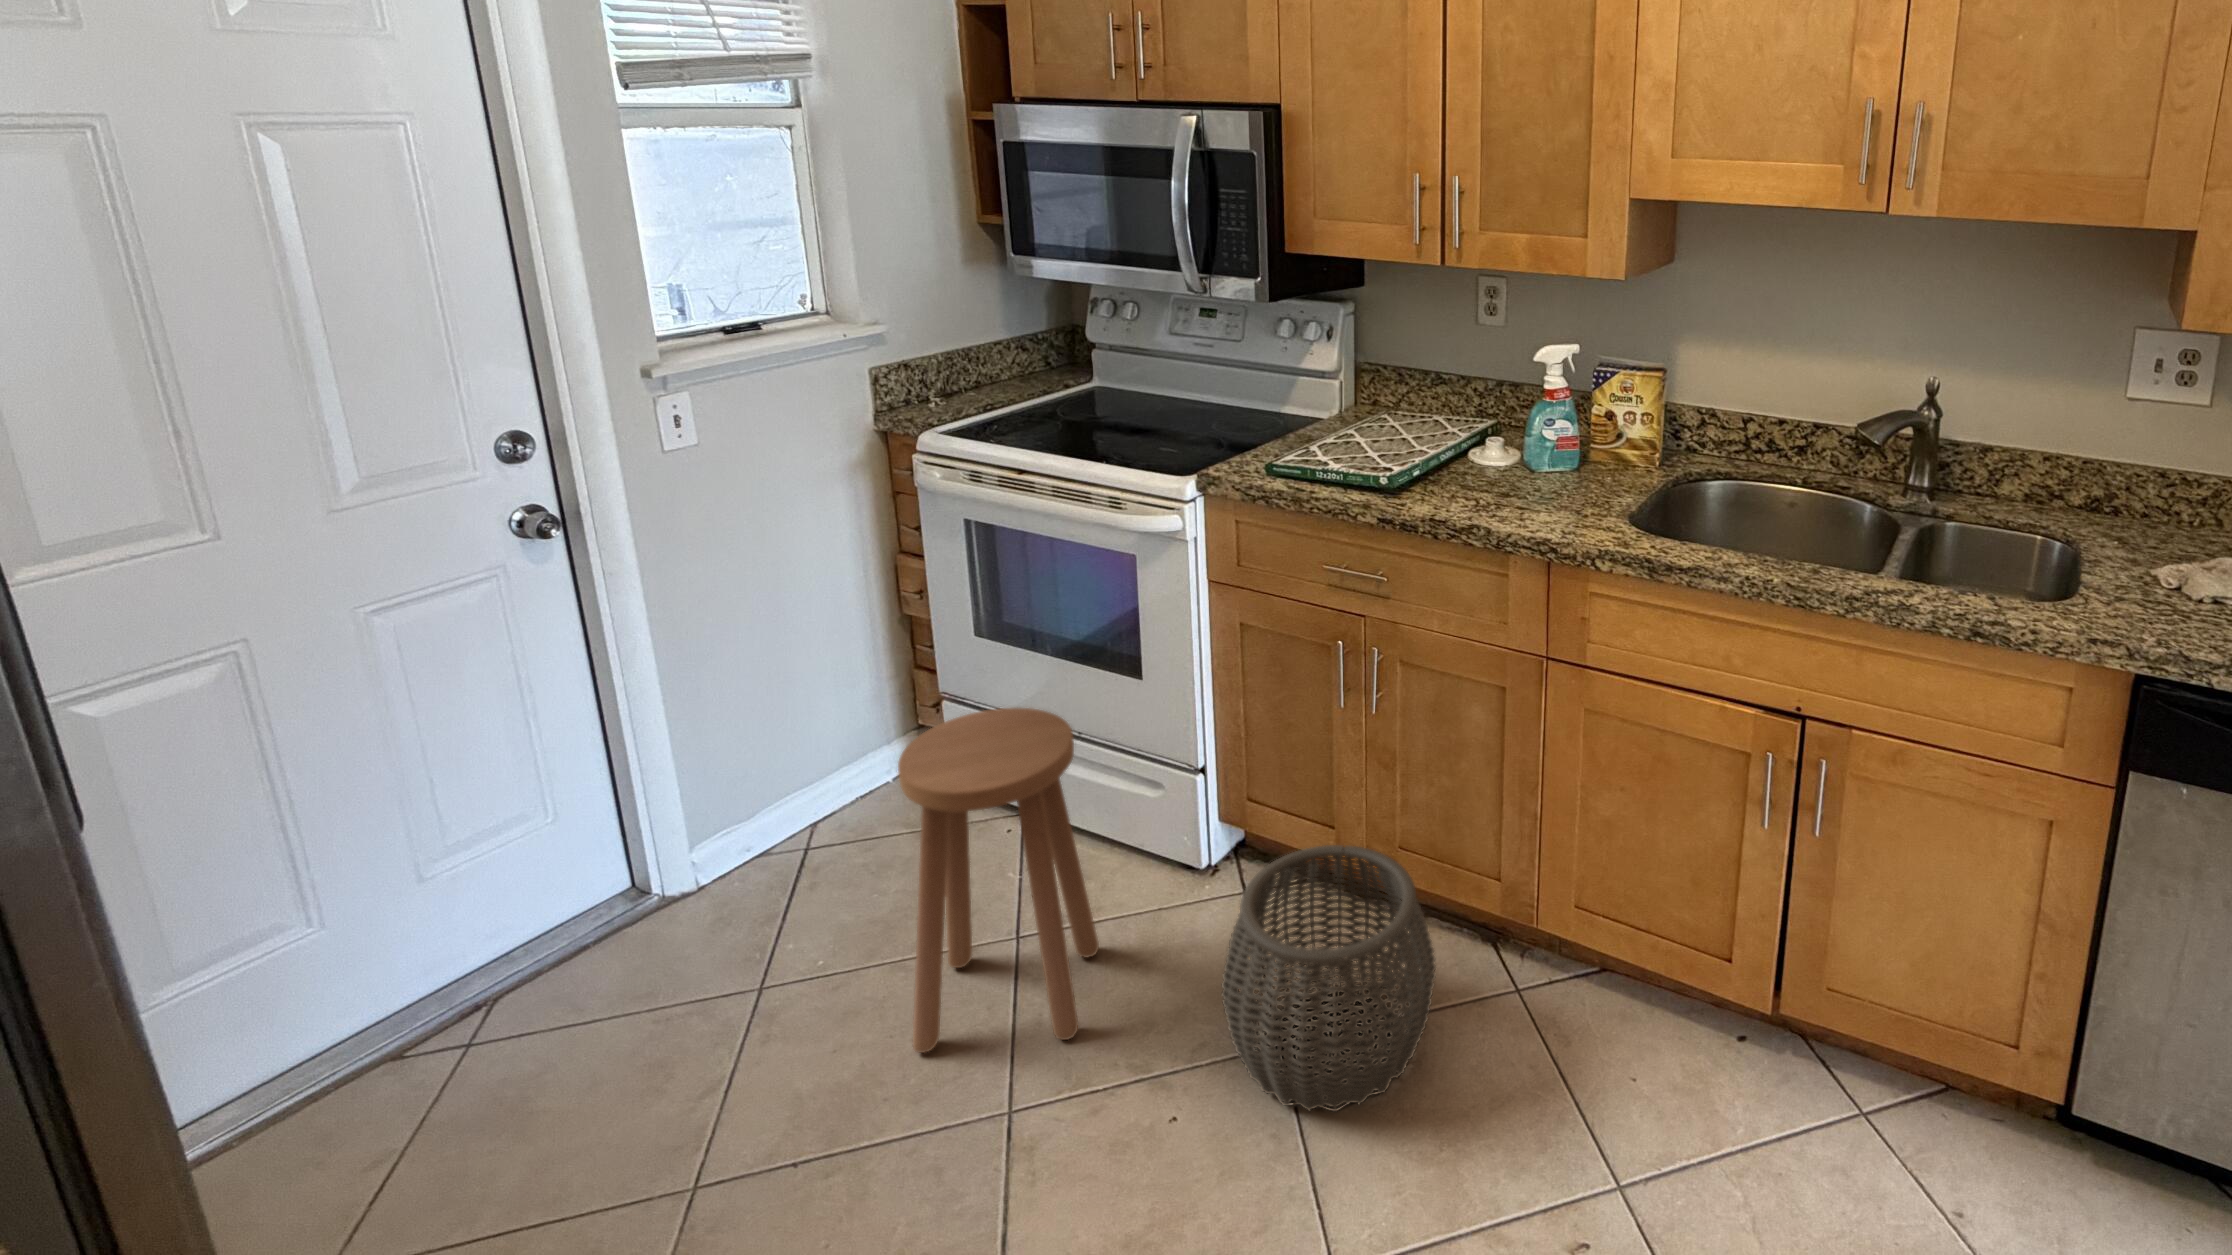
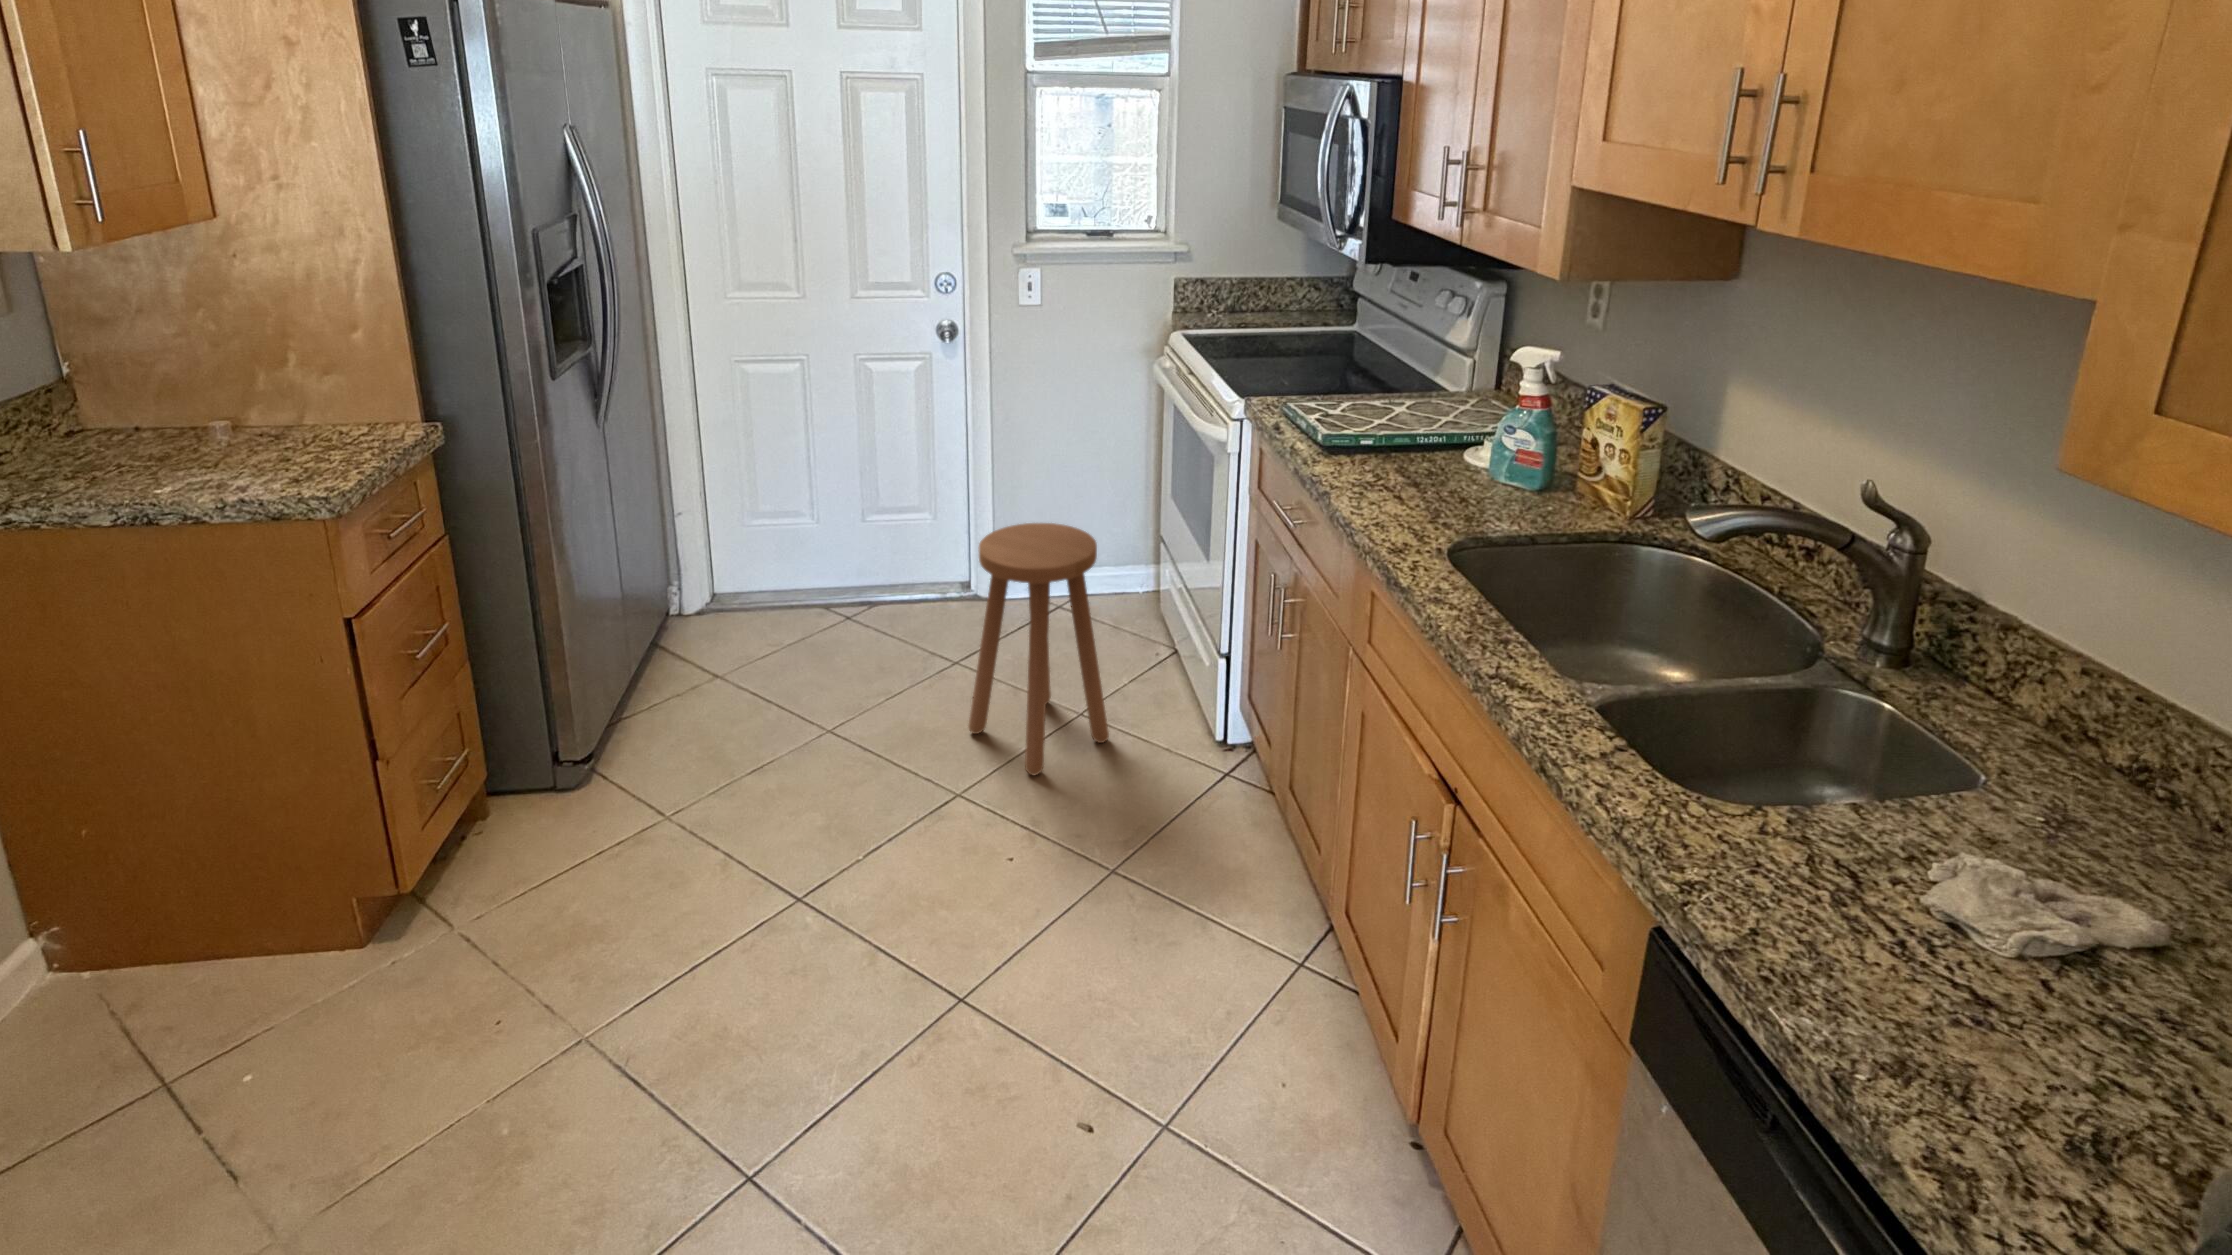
woven basket: present [1221,845,1436,1111] -> none [1049,717,1230,935]

